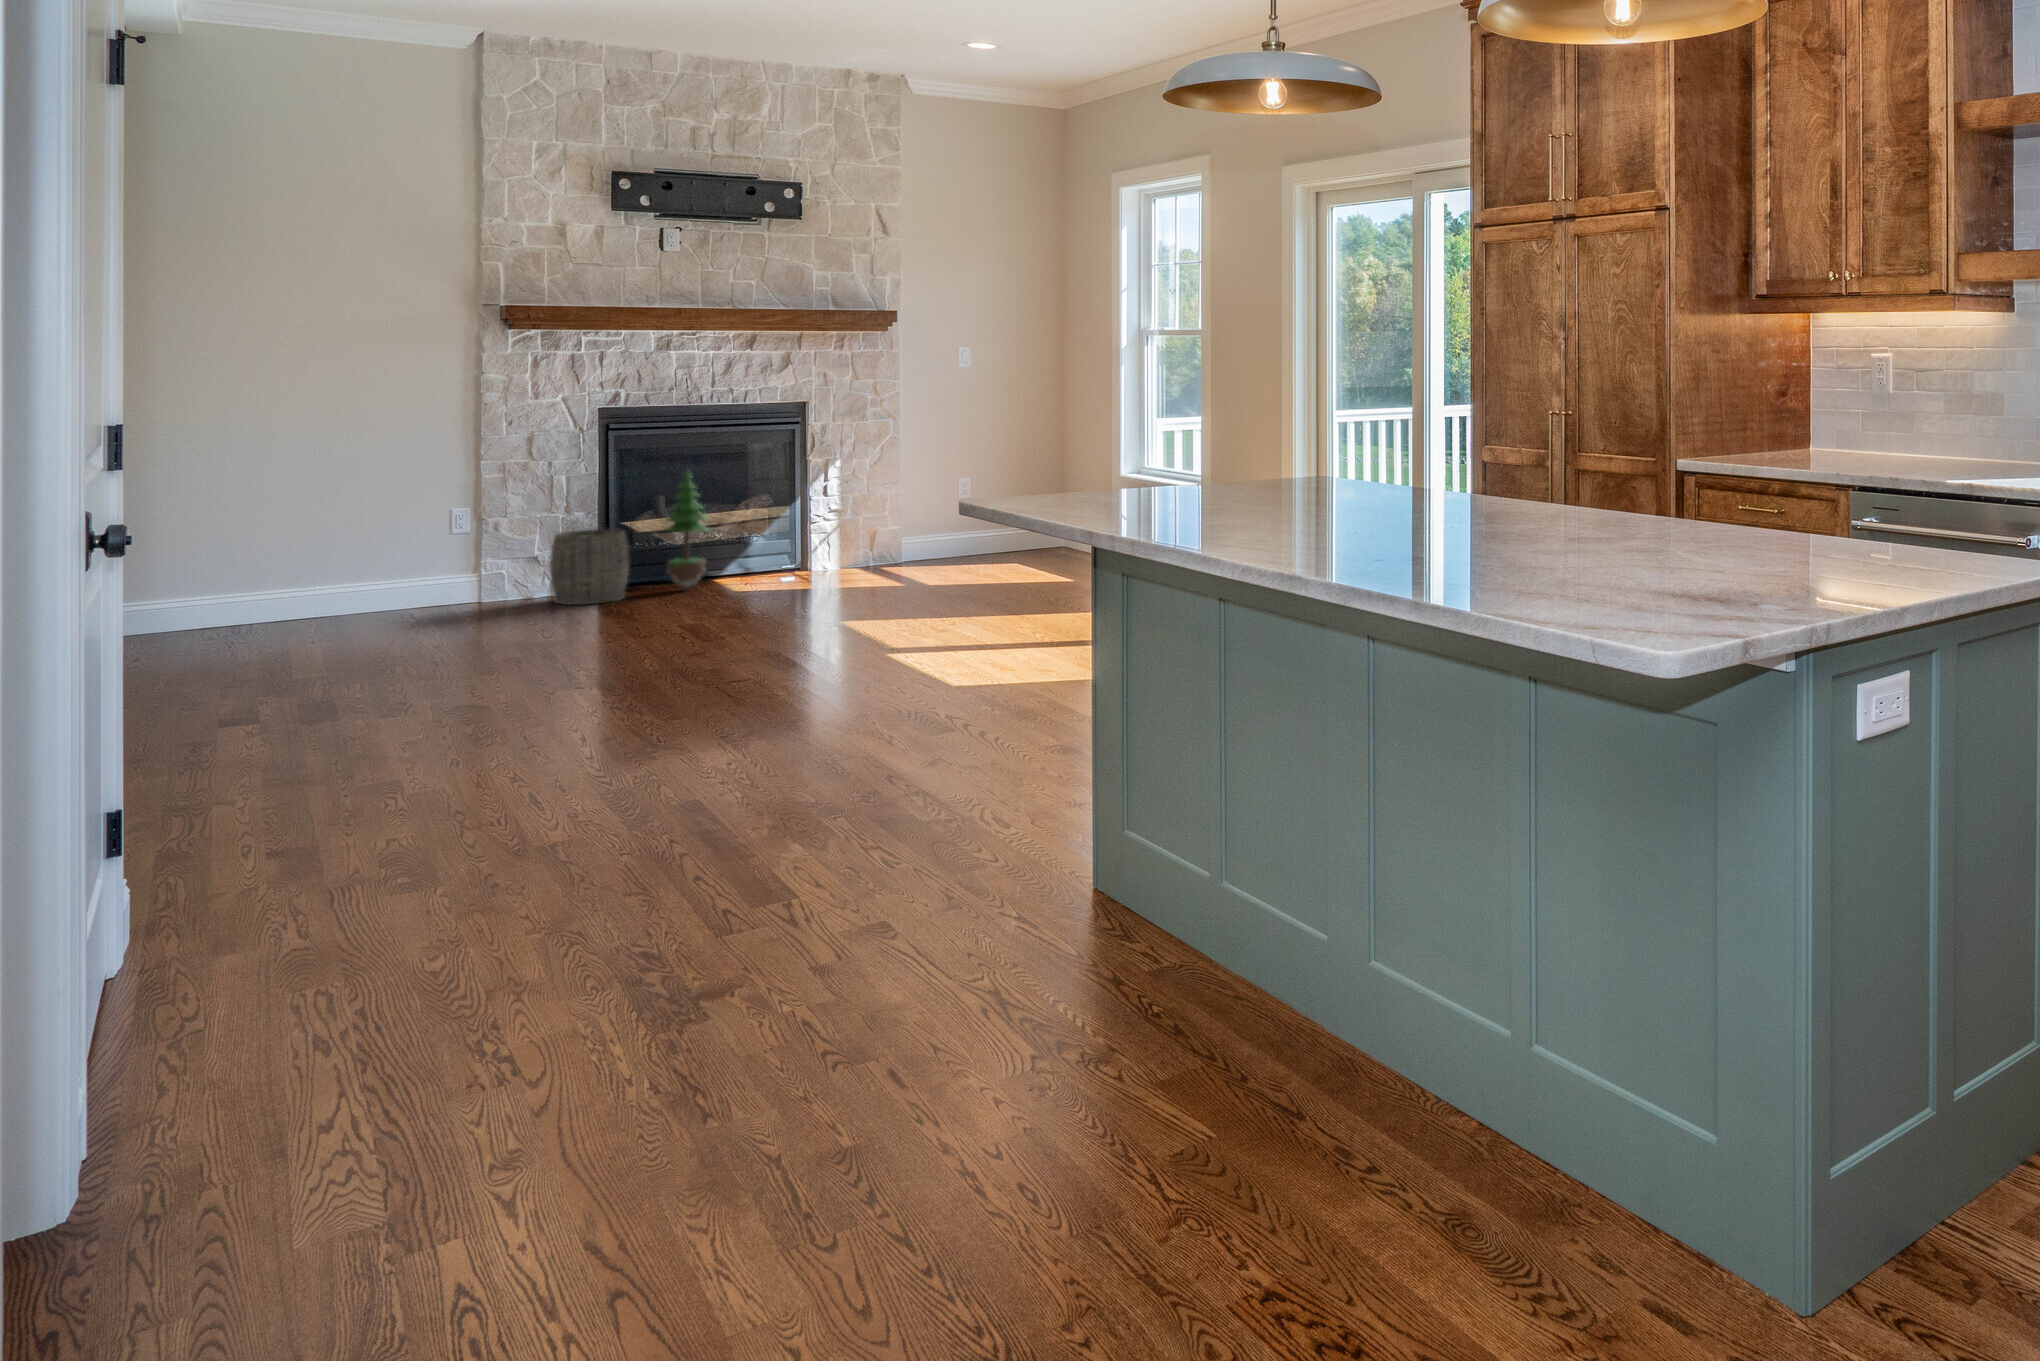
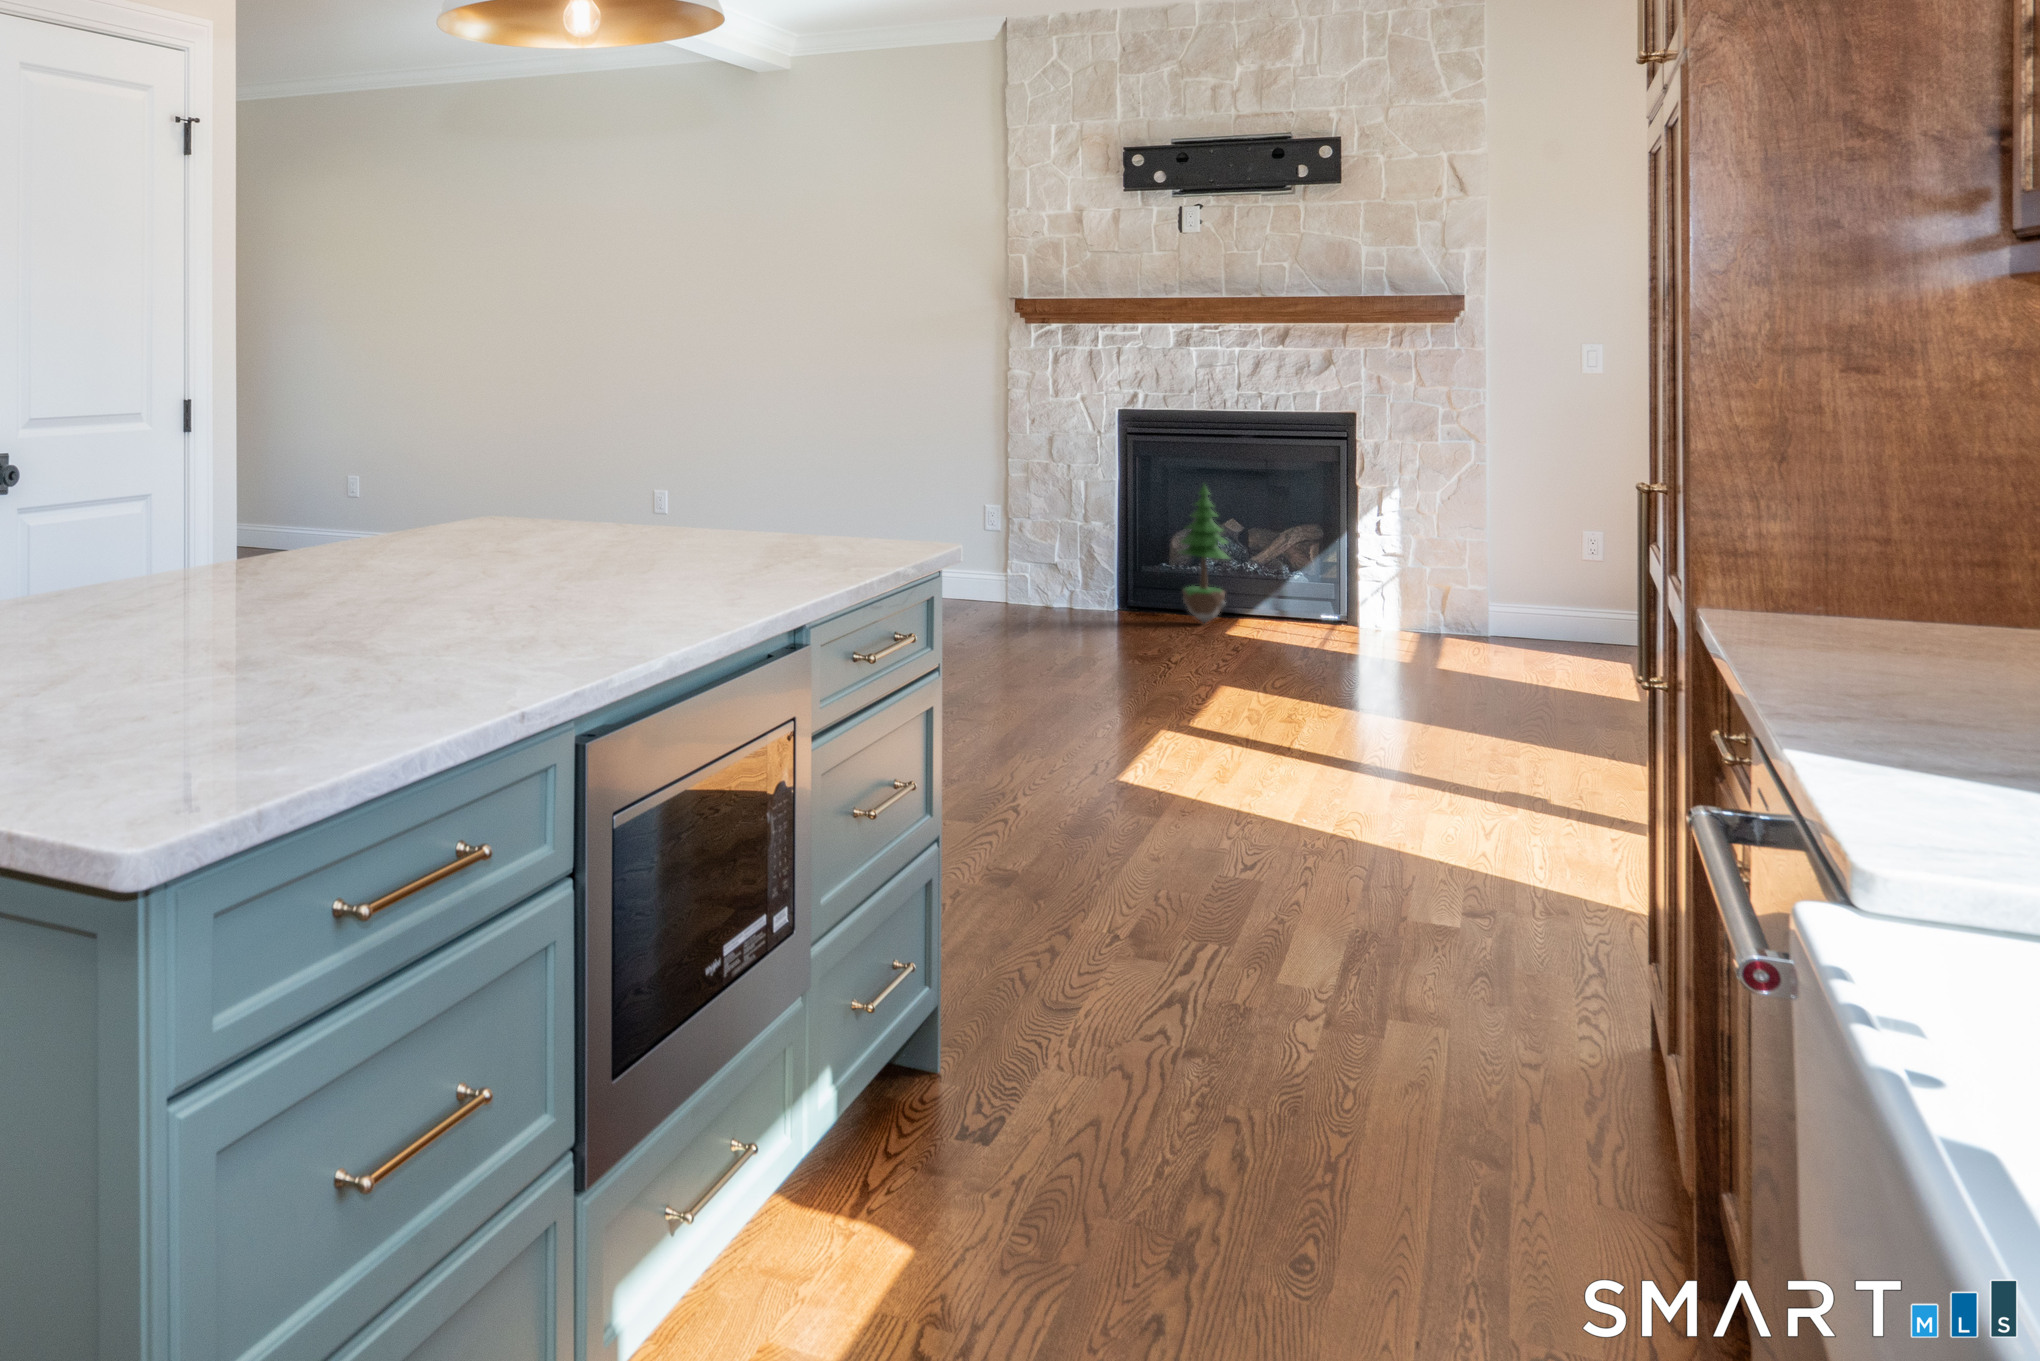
woven basket: present [550,529,629,605] -> none [1059,542,1137,626]

